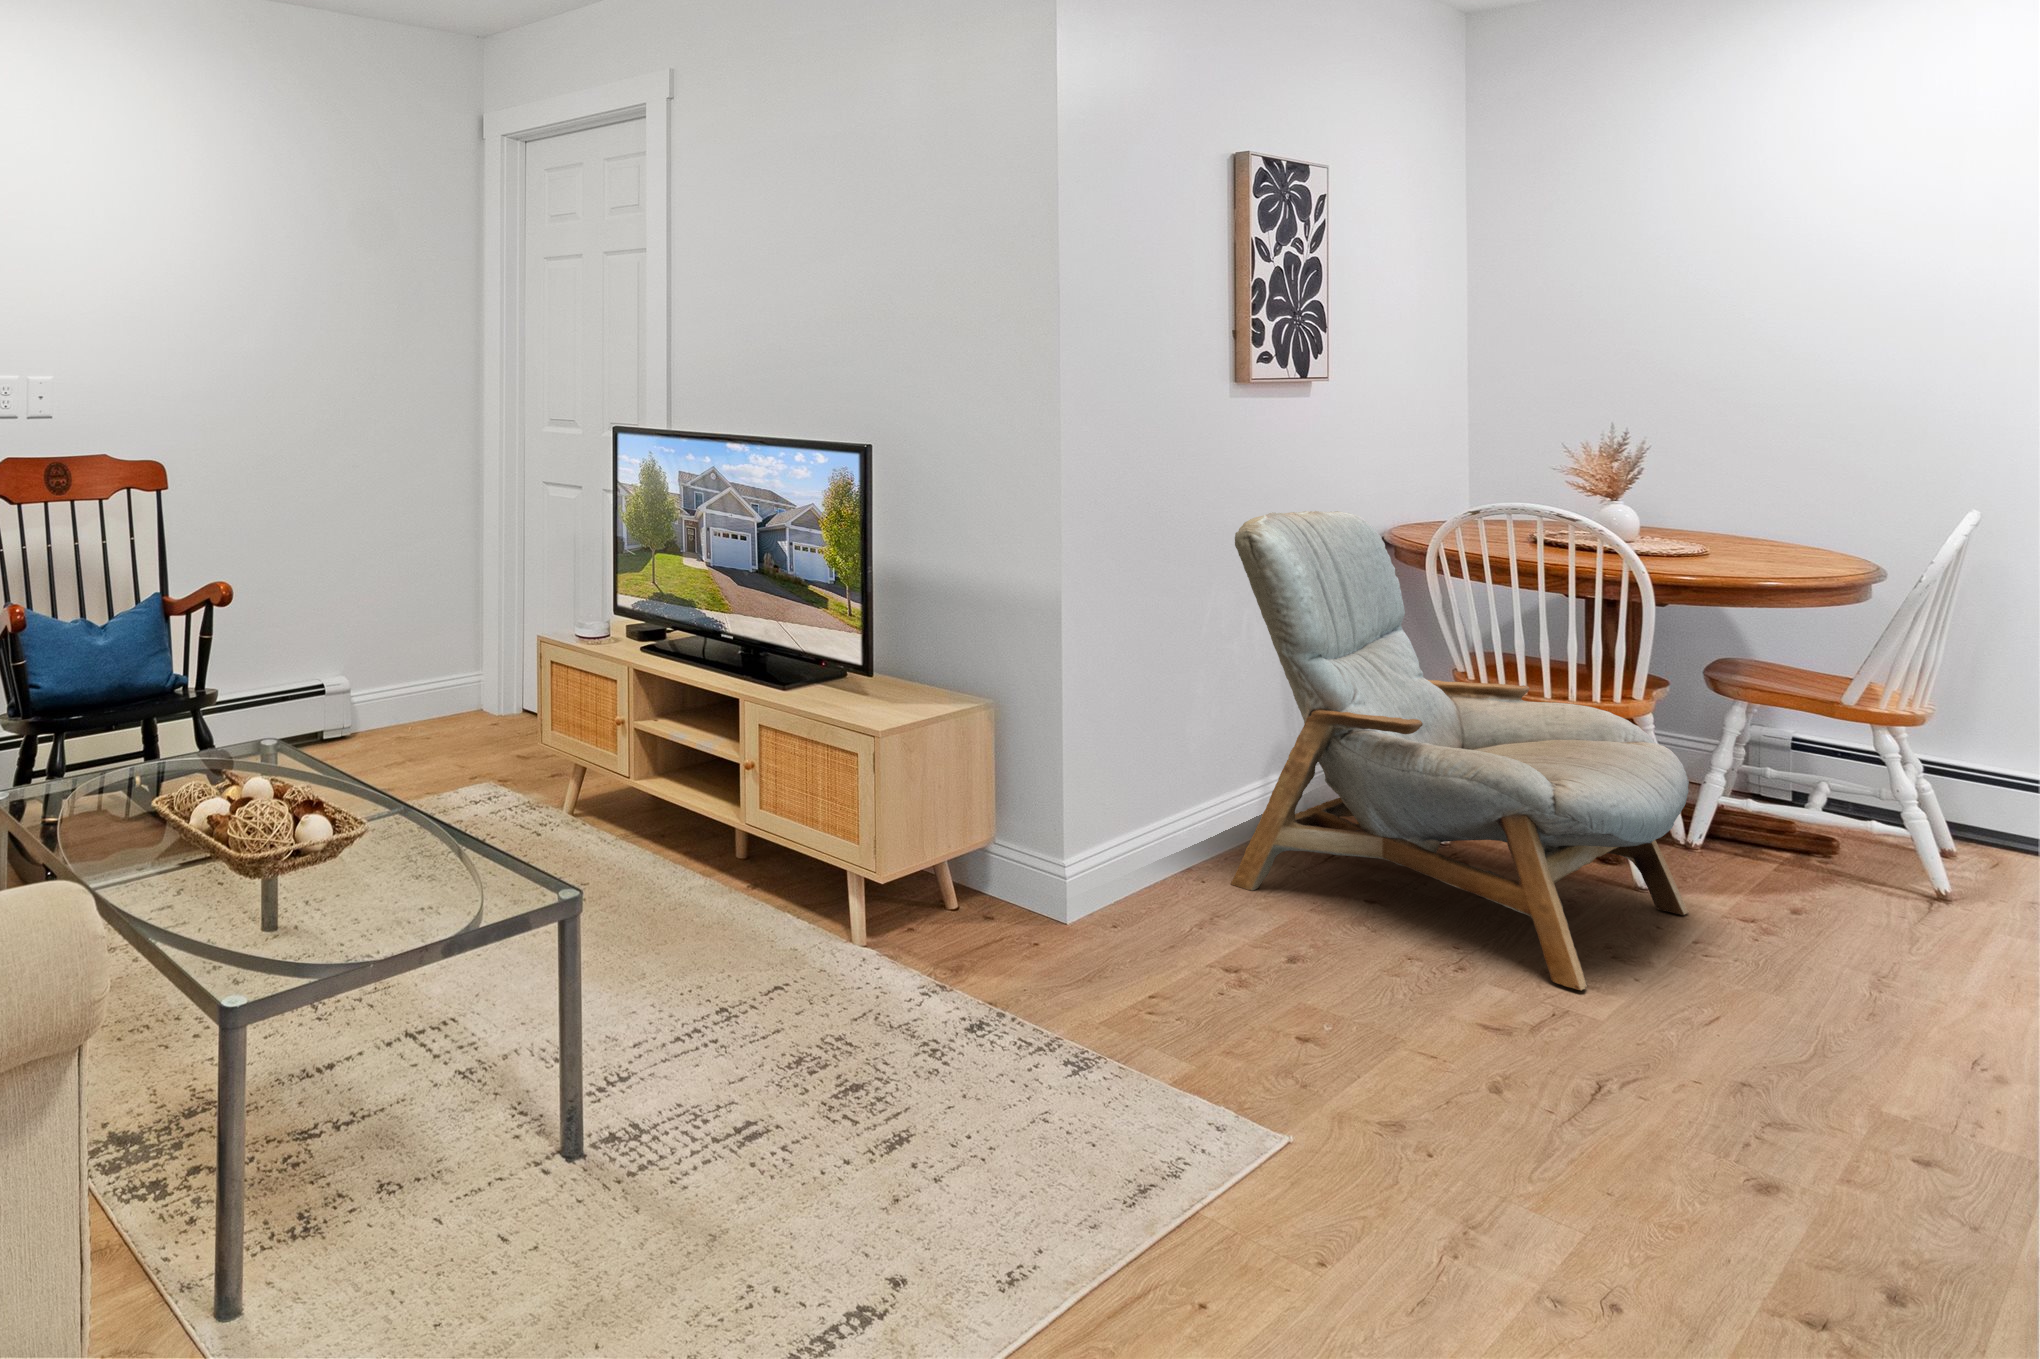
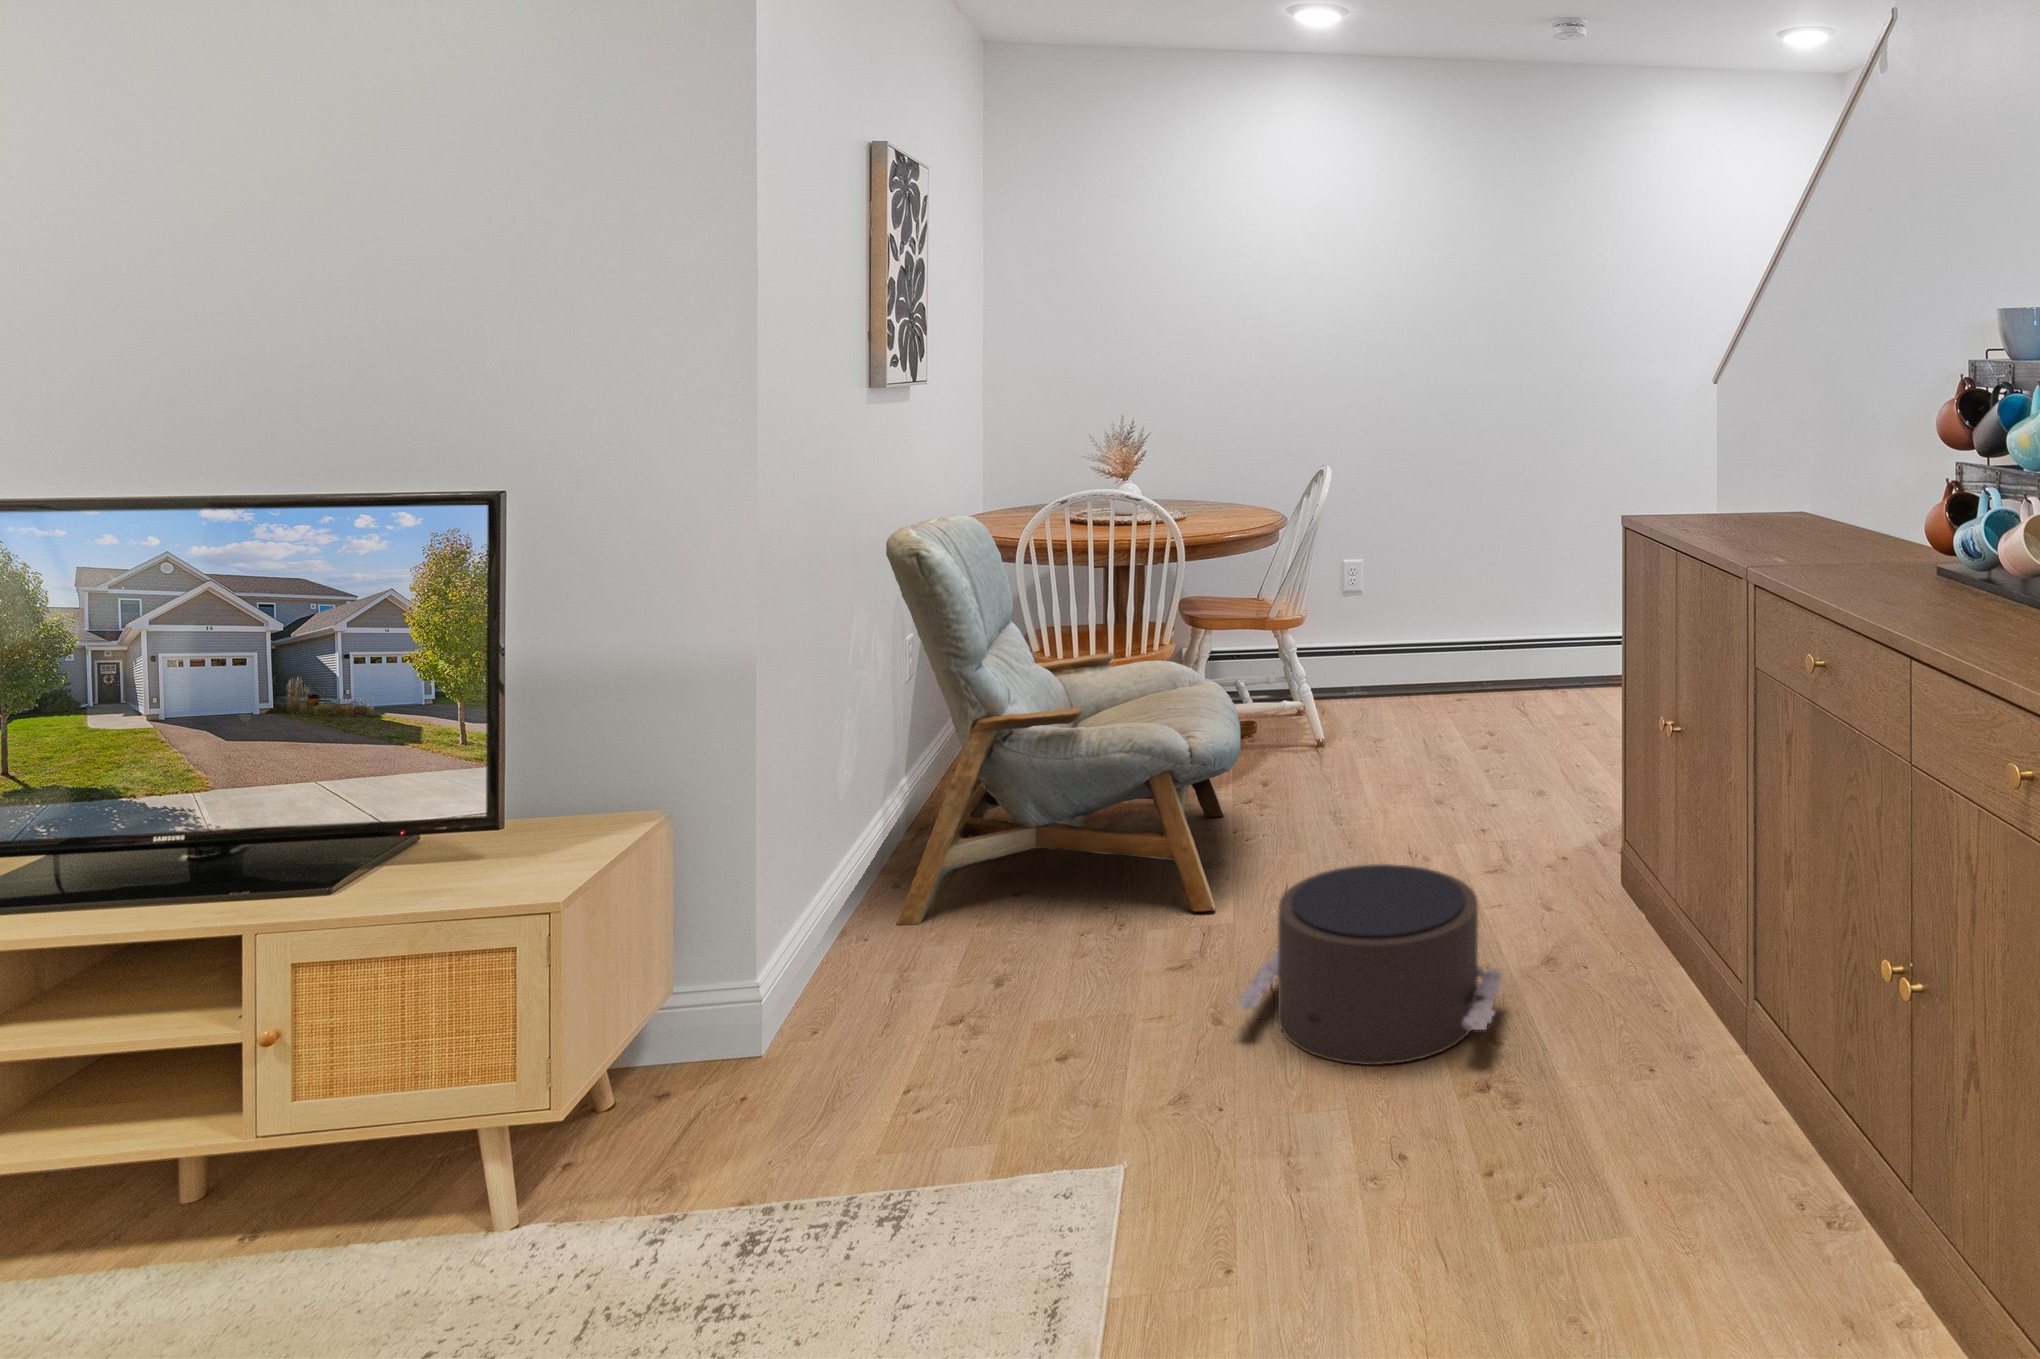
pouf: none [1503,968,1934,1235] -> present [1239,864,1501,1065]

